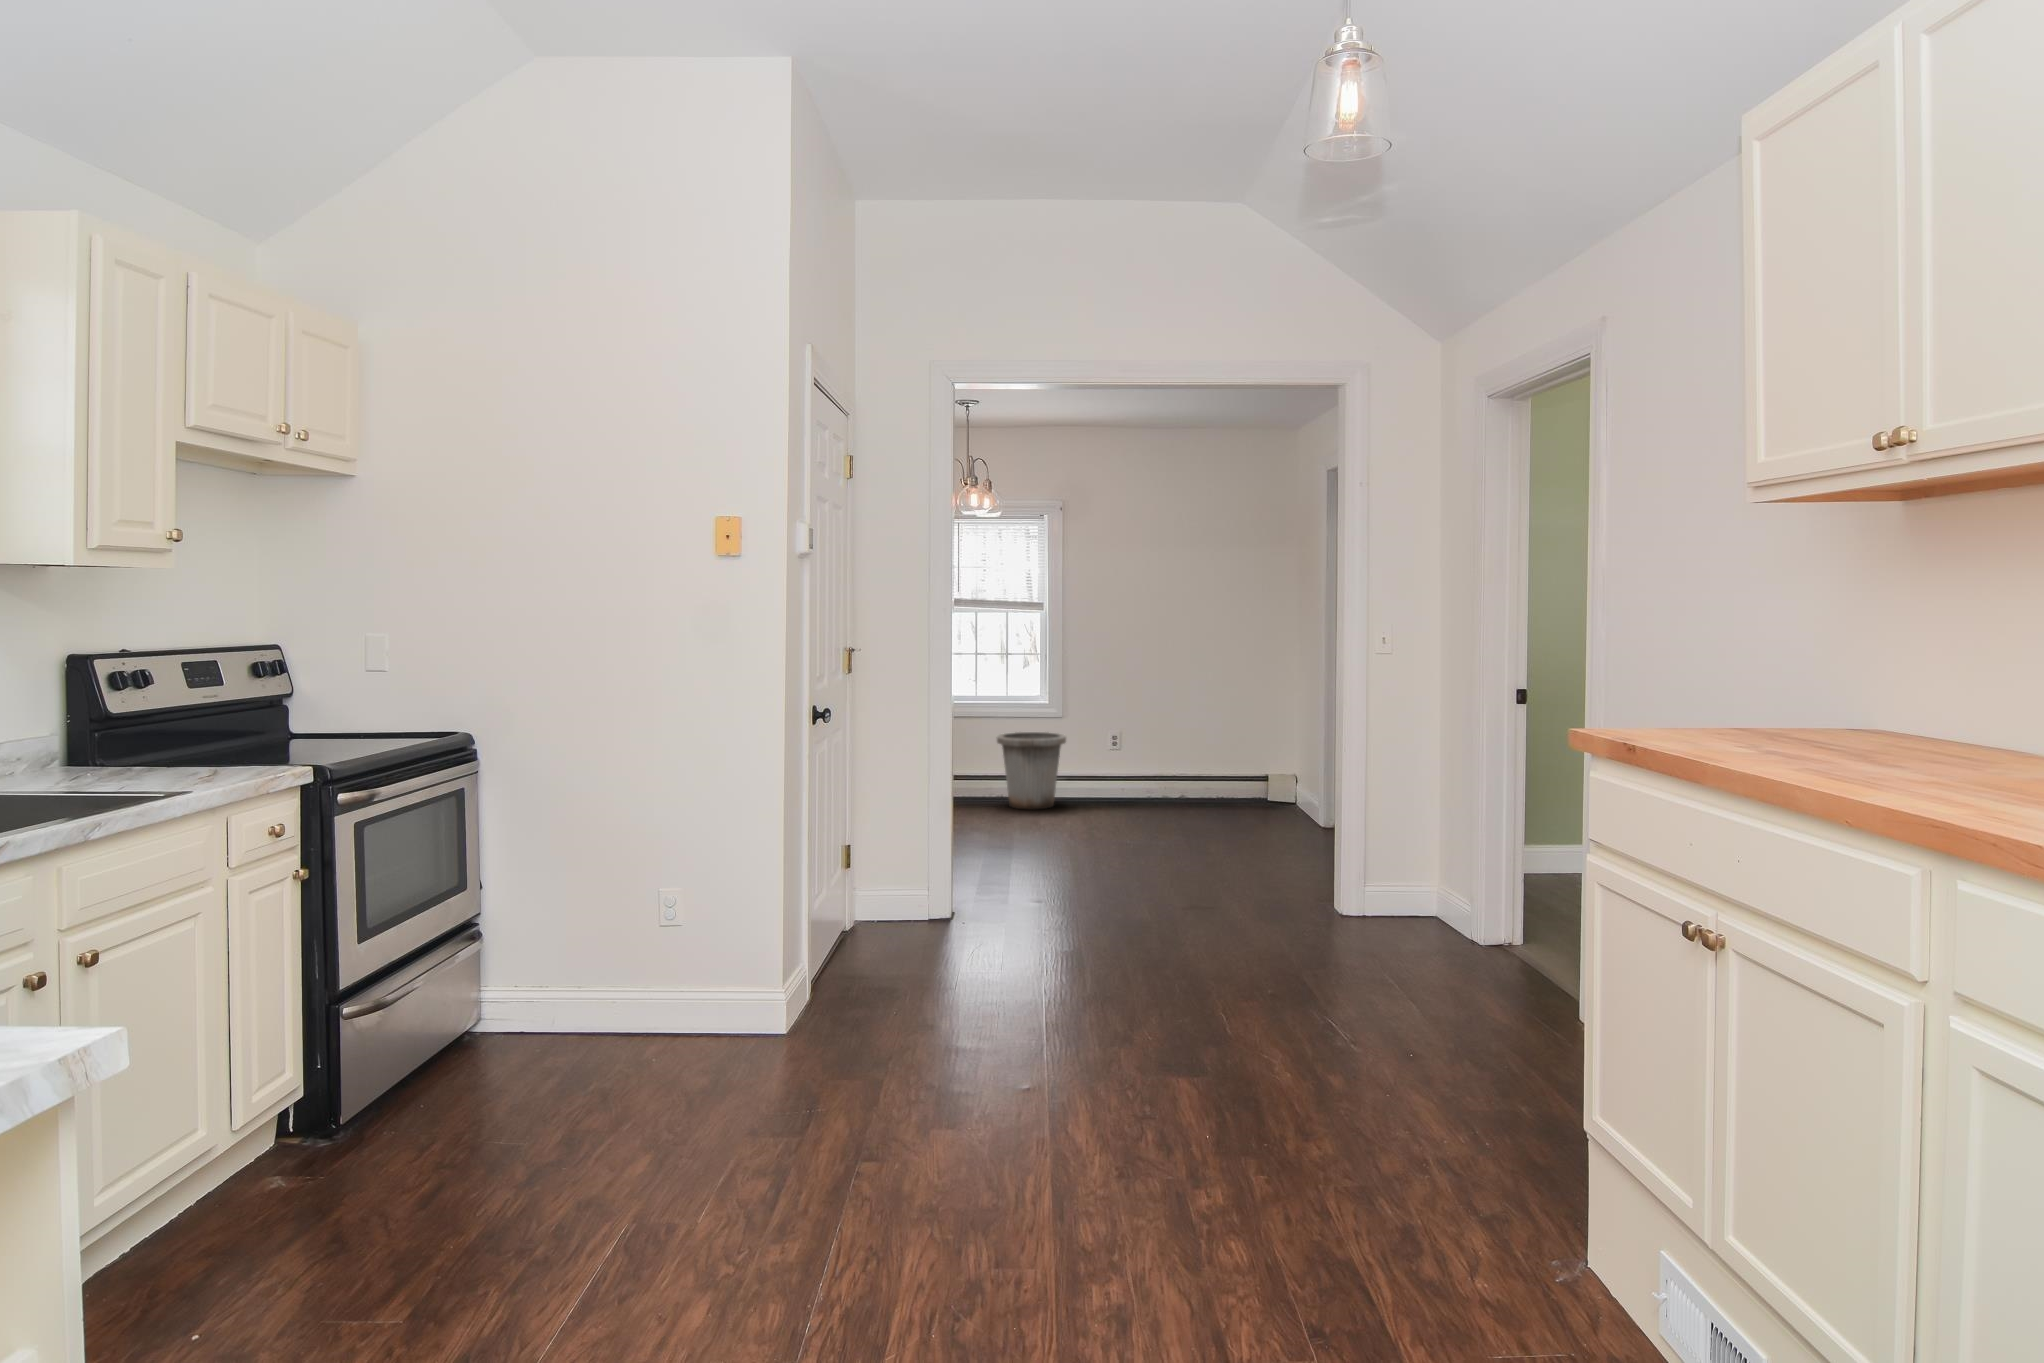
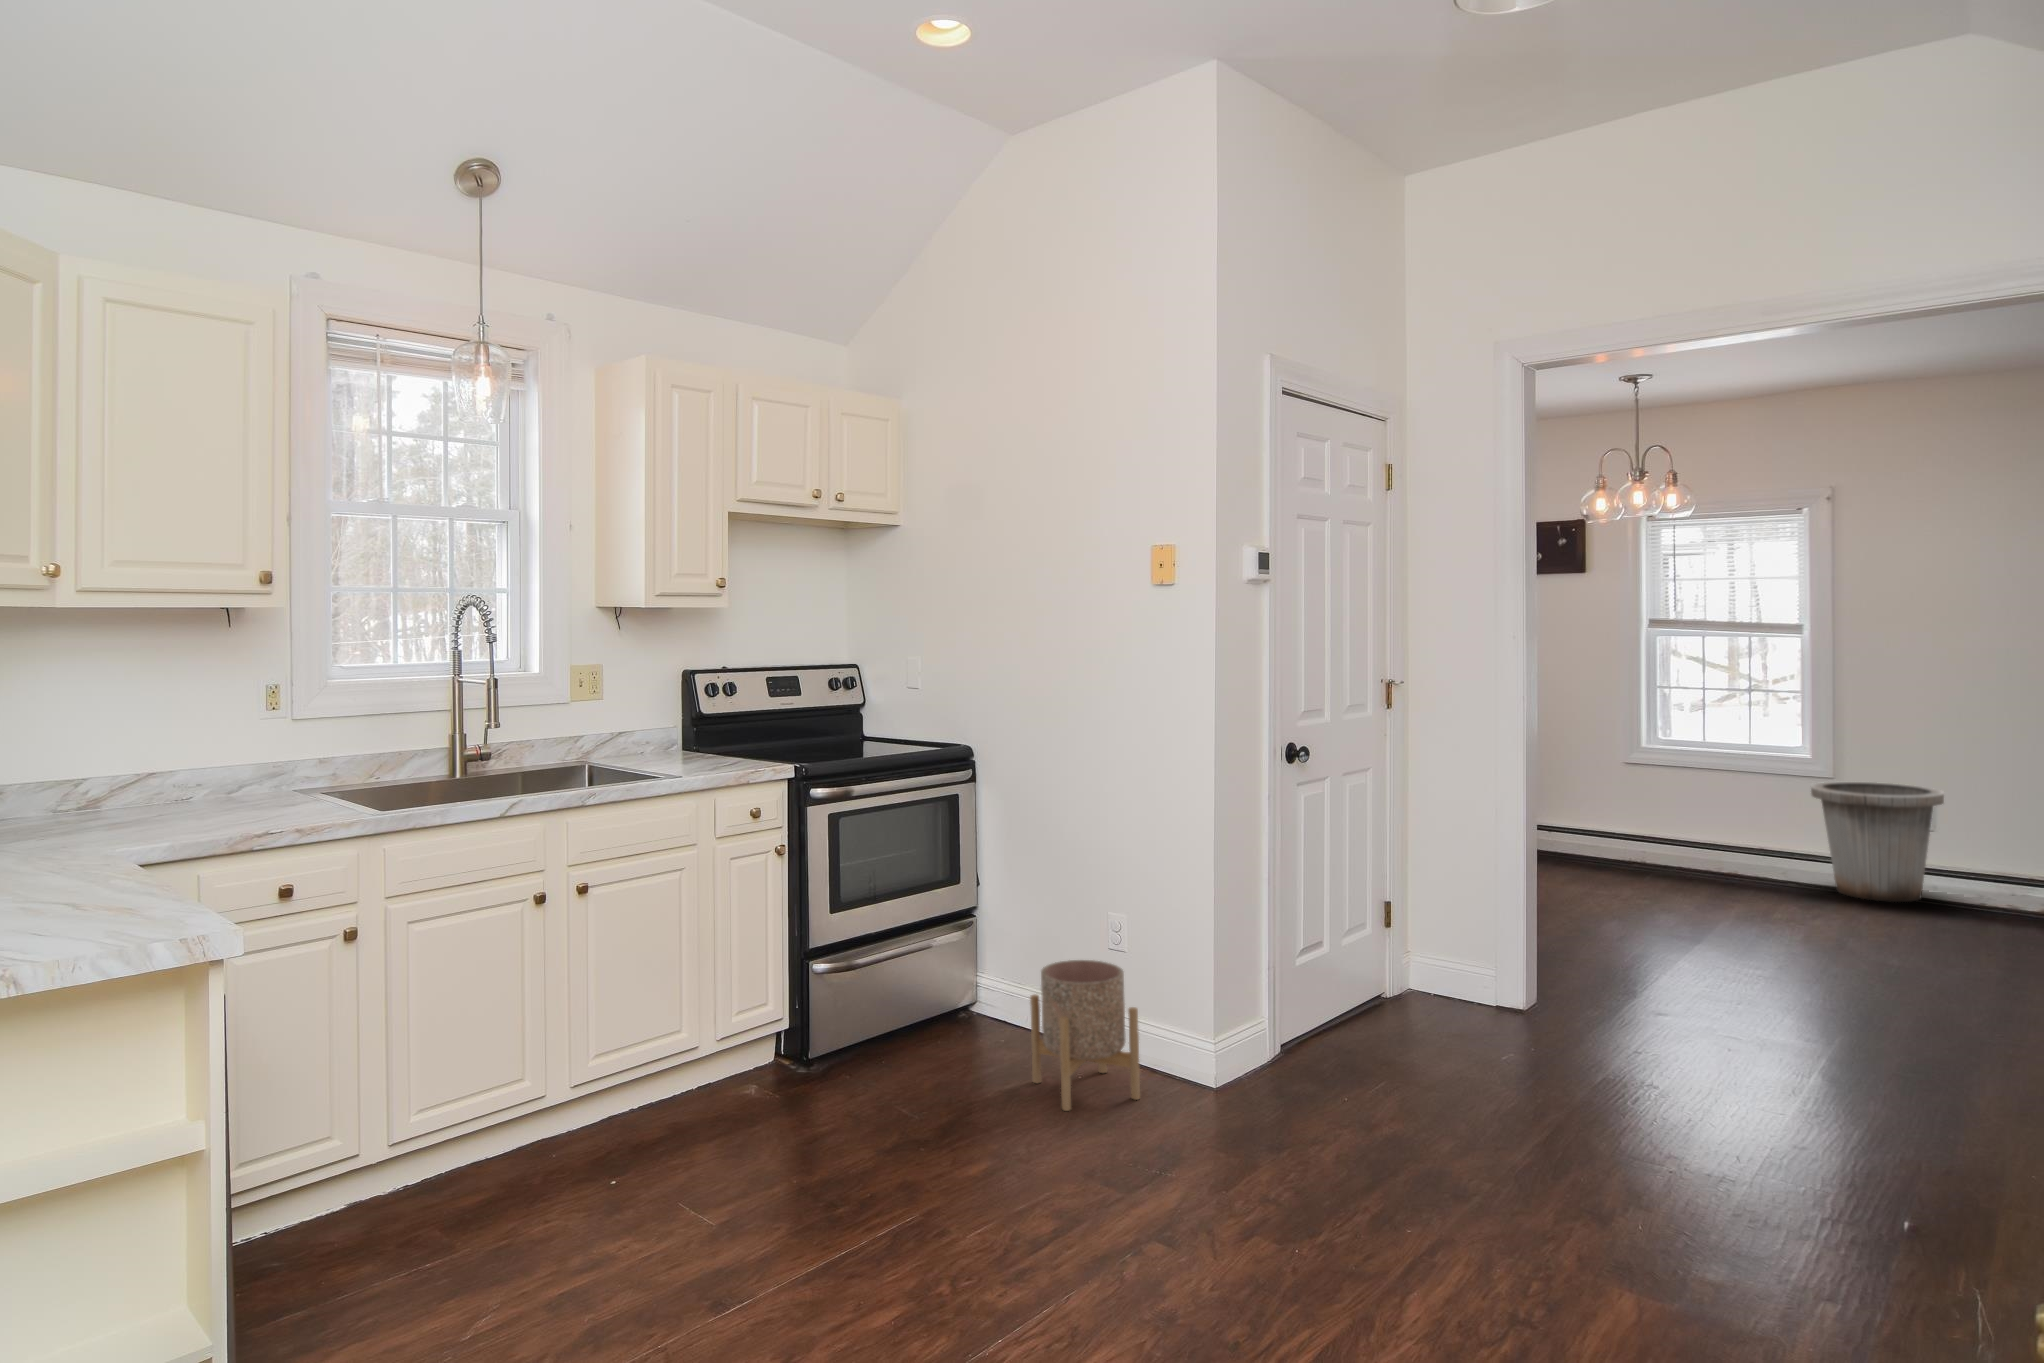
planter: none [615,933,732,1083] -> present [1030,960,1140,1111]

